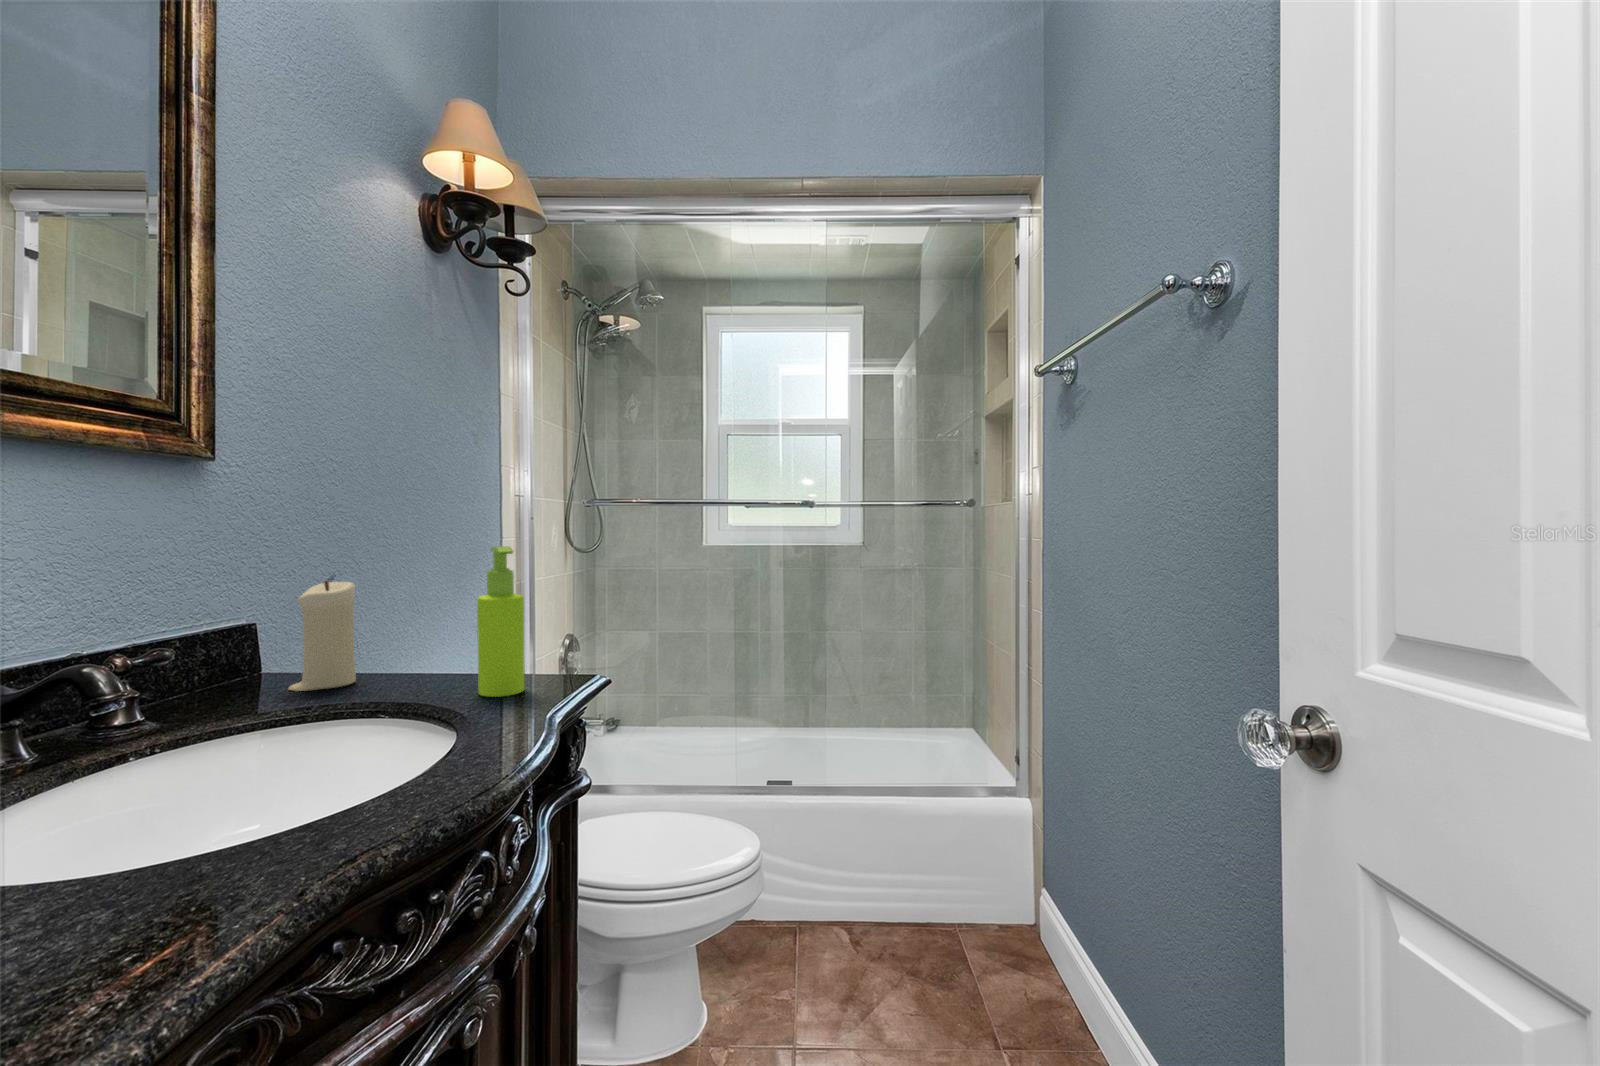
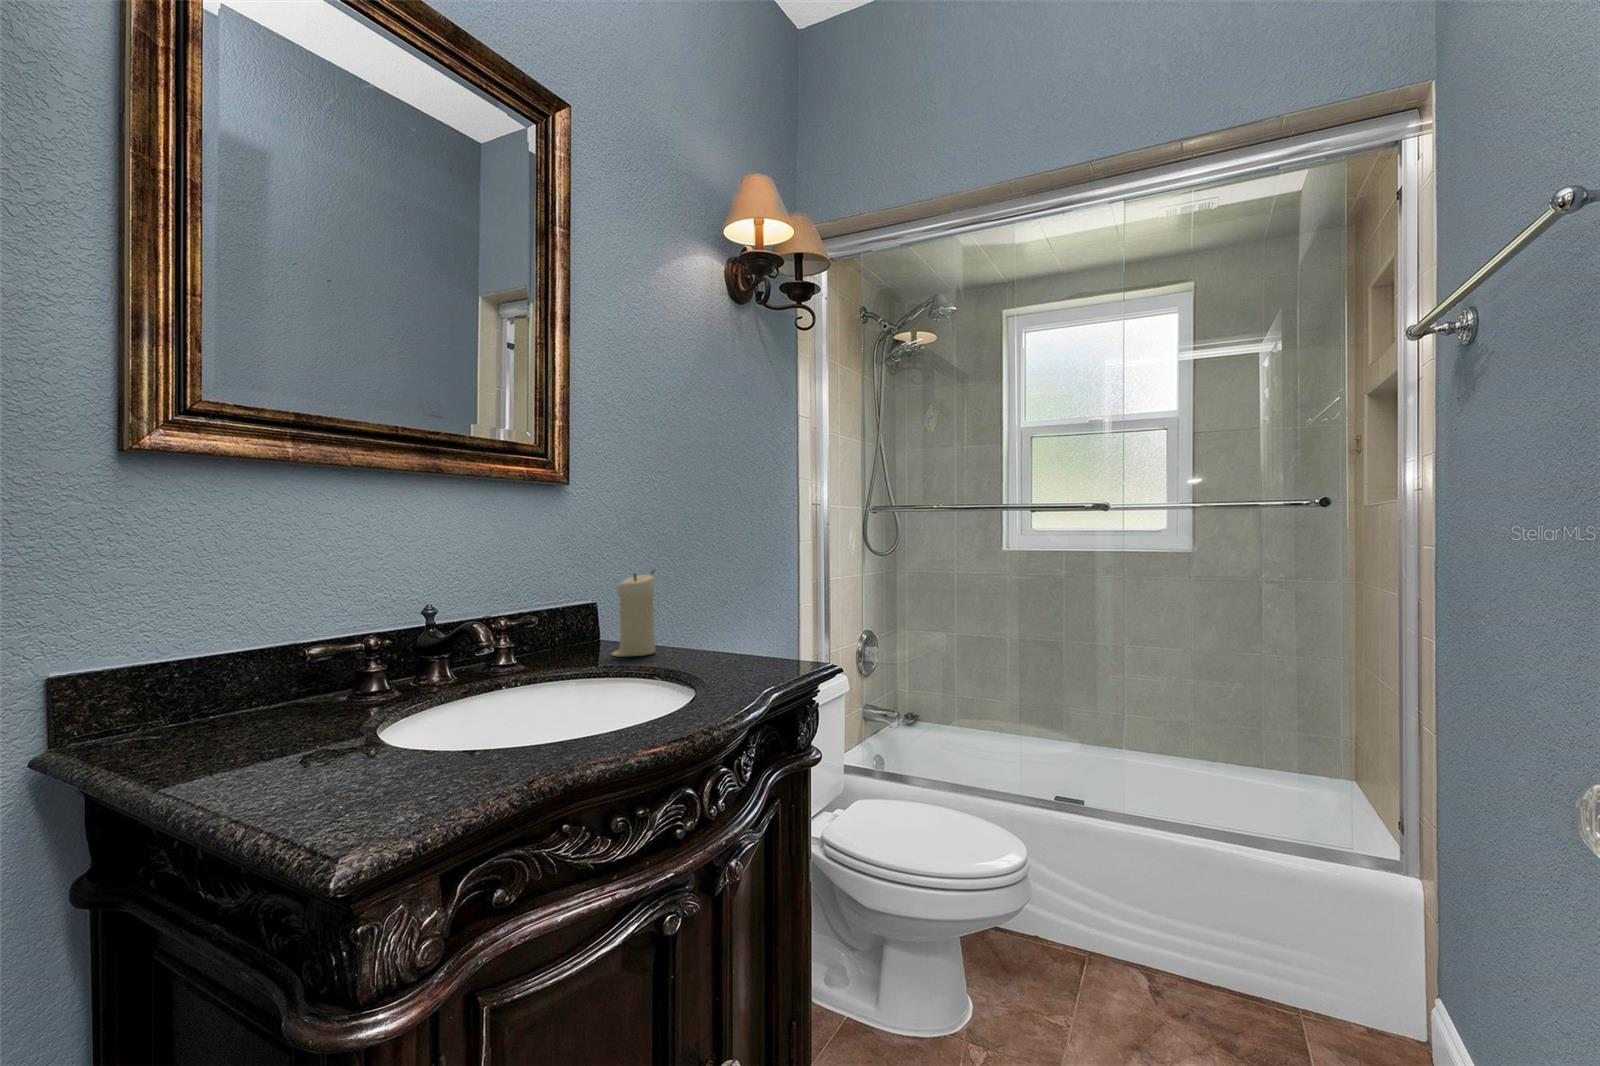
soap dispenser: present [477,546,525,697] -> none [726,547,764,672]

